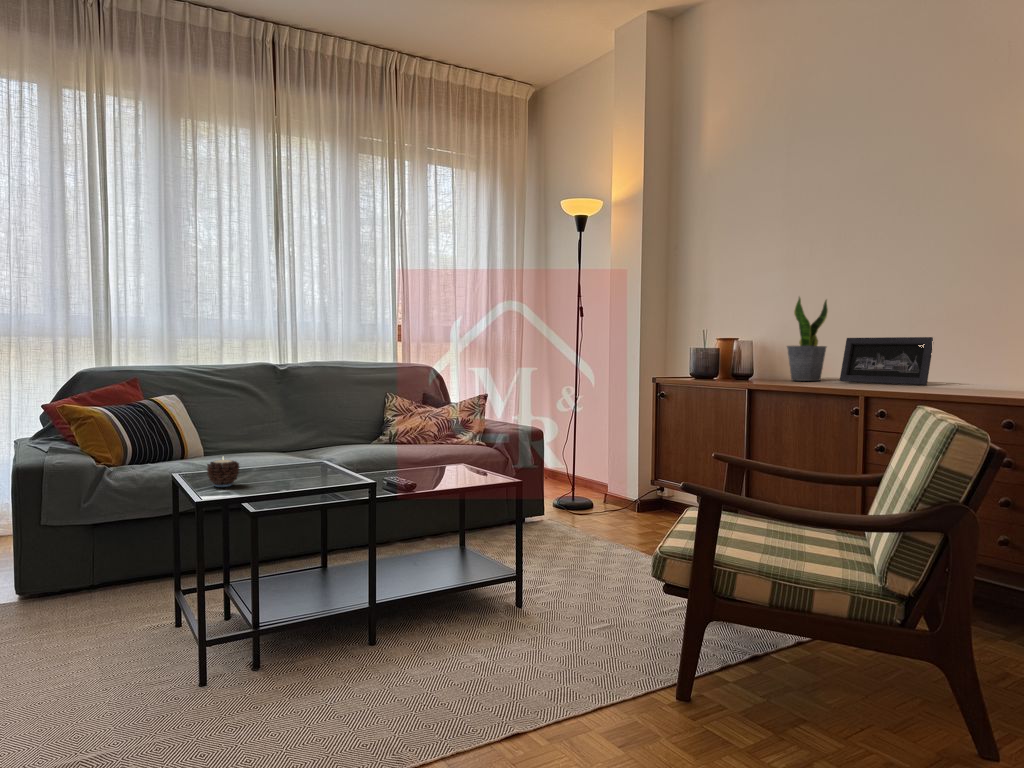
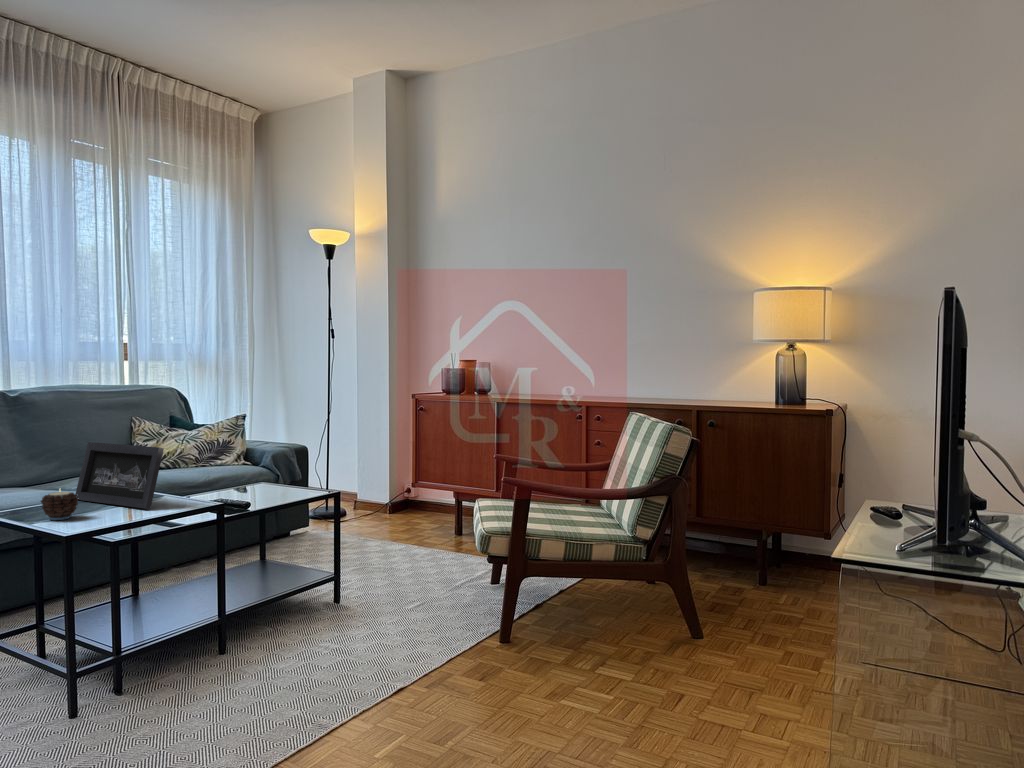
potted plant: present [787,297,828,381] -> none [516,327,546,395]
picture frame: present [840,337,933,385] -> present [76,442,164,509]

